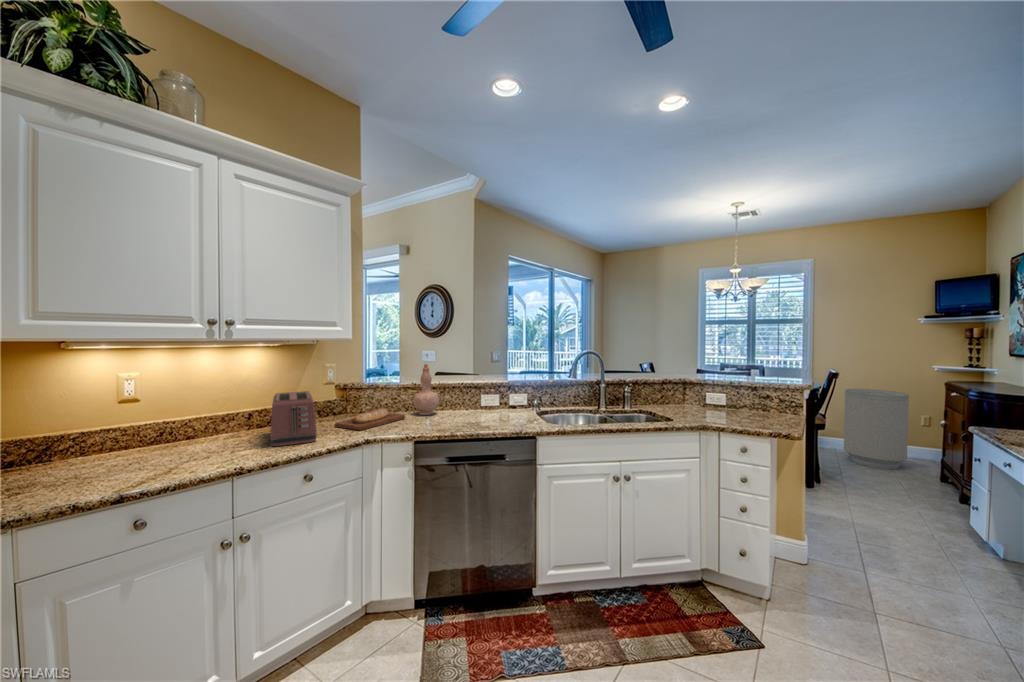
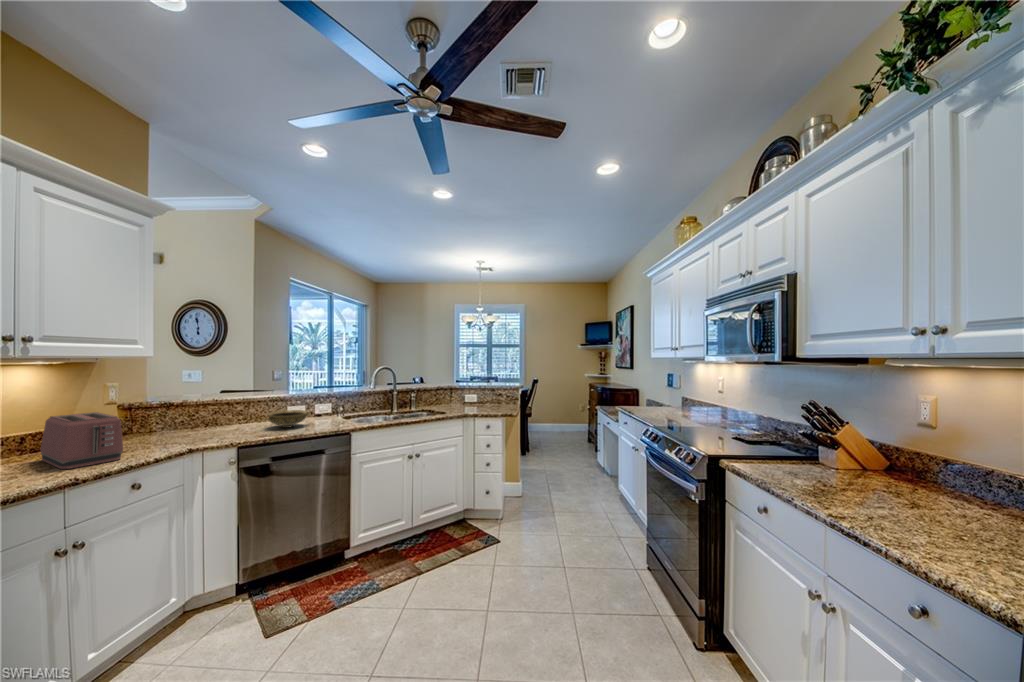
vase: present [413,364,439,415] -> none [219,381,248,428]
trash can: present [844,389,909,469] -> none [540,389,569,437]
ceramic bowl: none [447,400,497,421] -> present [263,410,310,428]
bread loaf: present [335,408,405,431] -> none [129,425,213,447]

